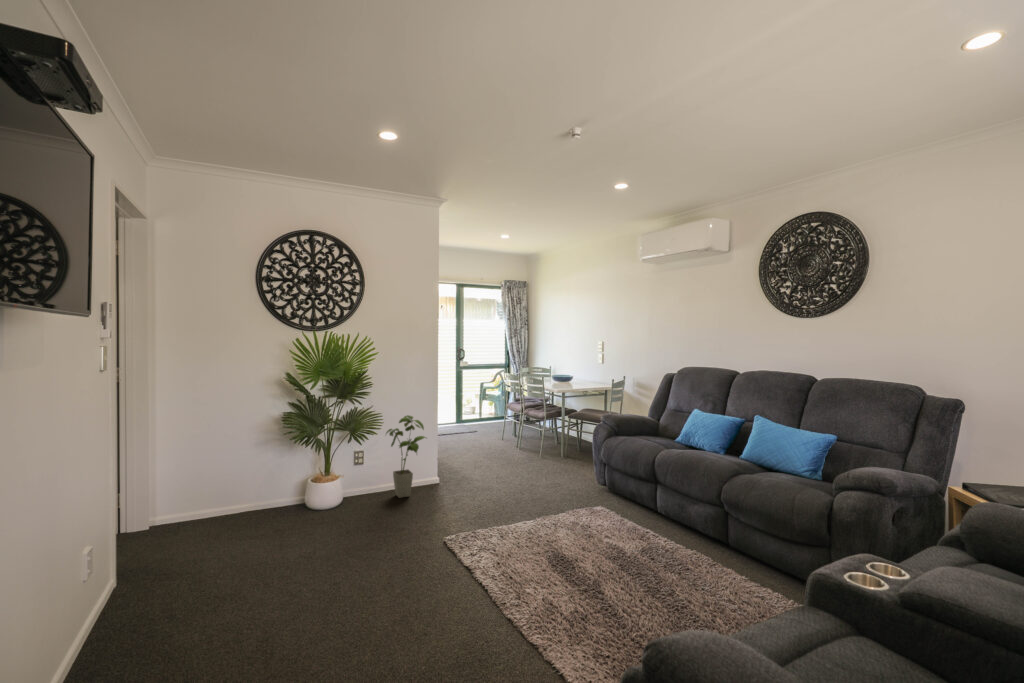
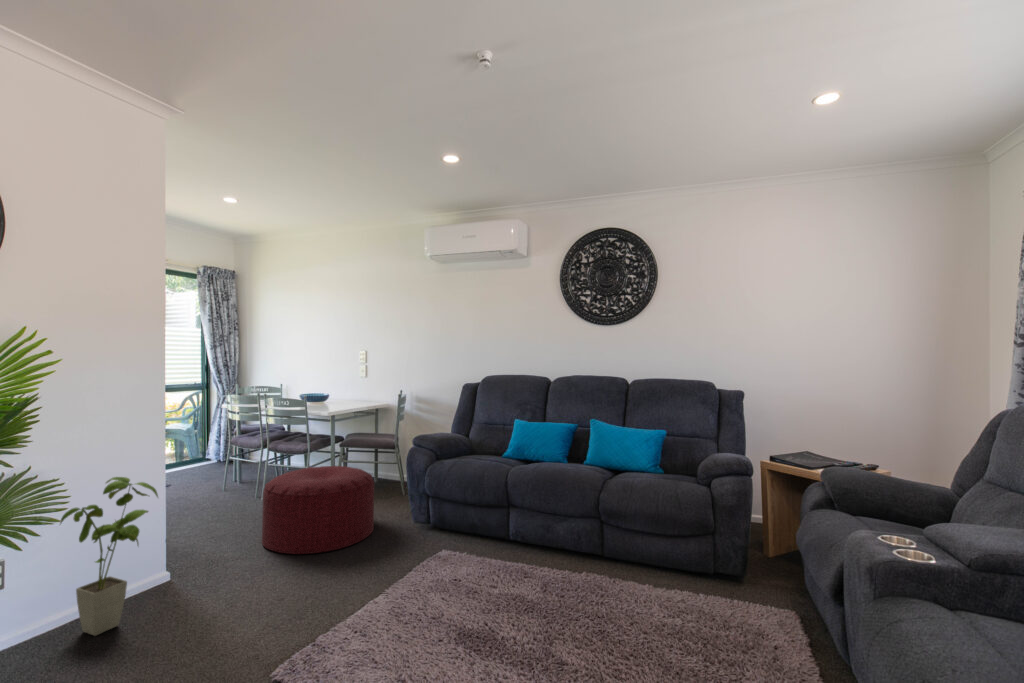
ottoman: none [499,429,574,488] -> present [262,466,374,554]

